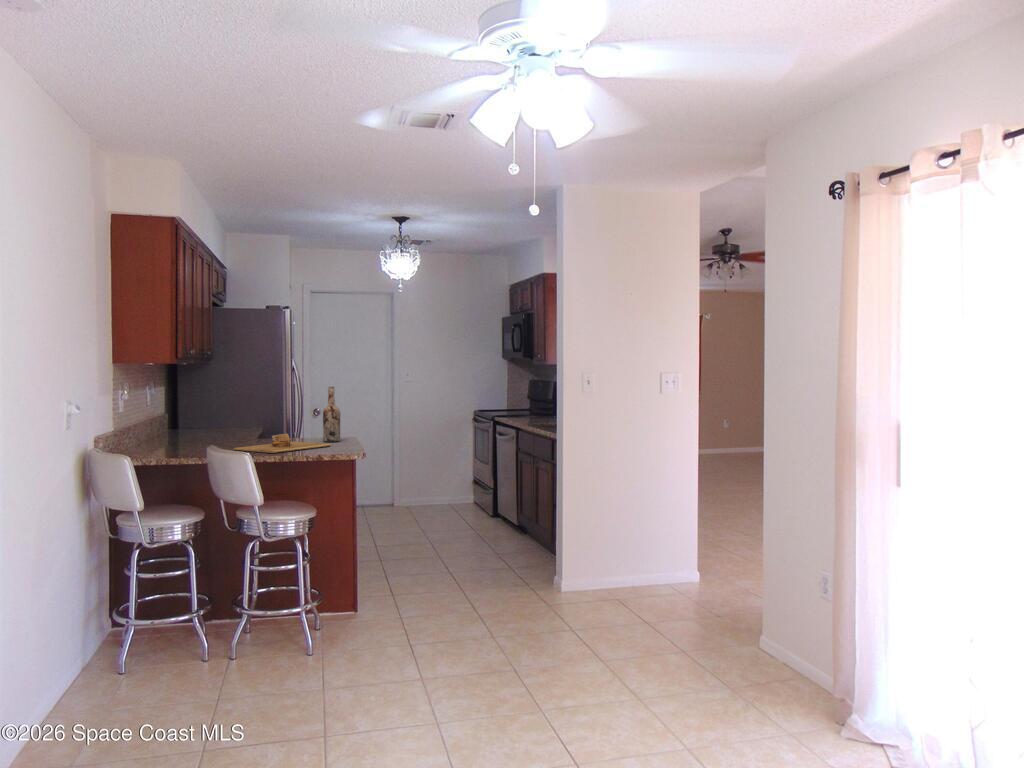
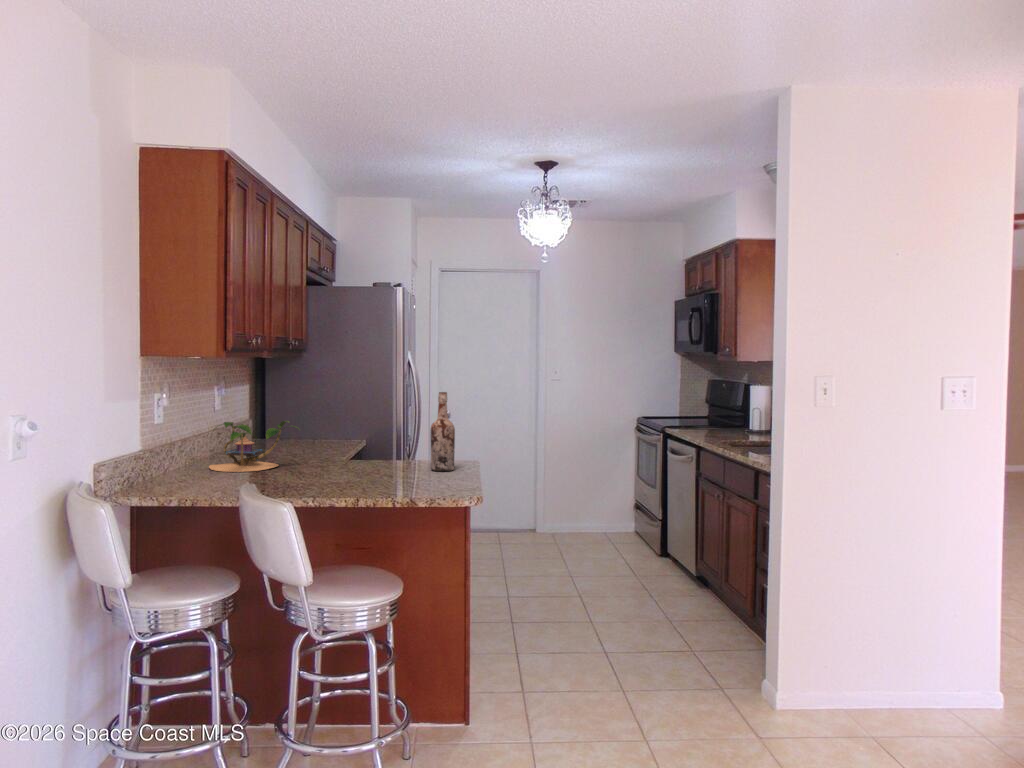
plant: none [157,409,226,447] -> present [209,421,298,472]
cutting board: present [234,433,331,453] -> none [298,460,437,494]

